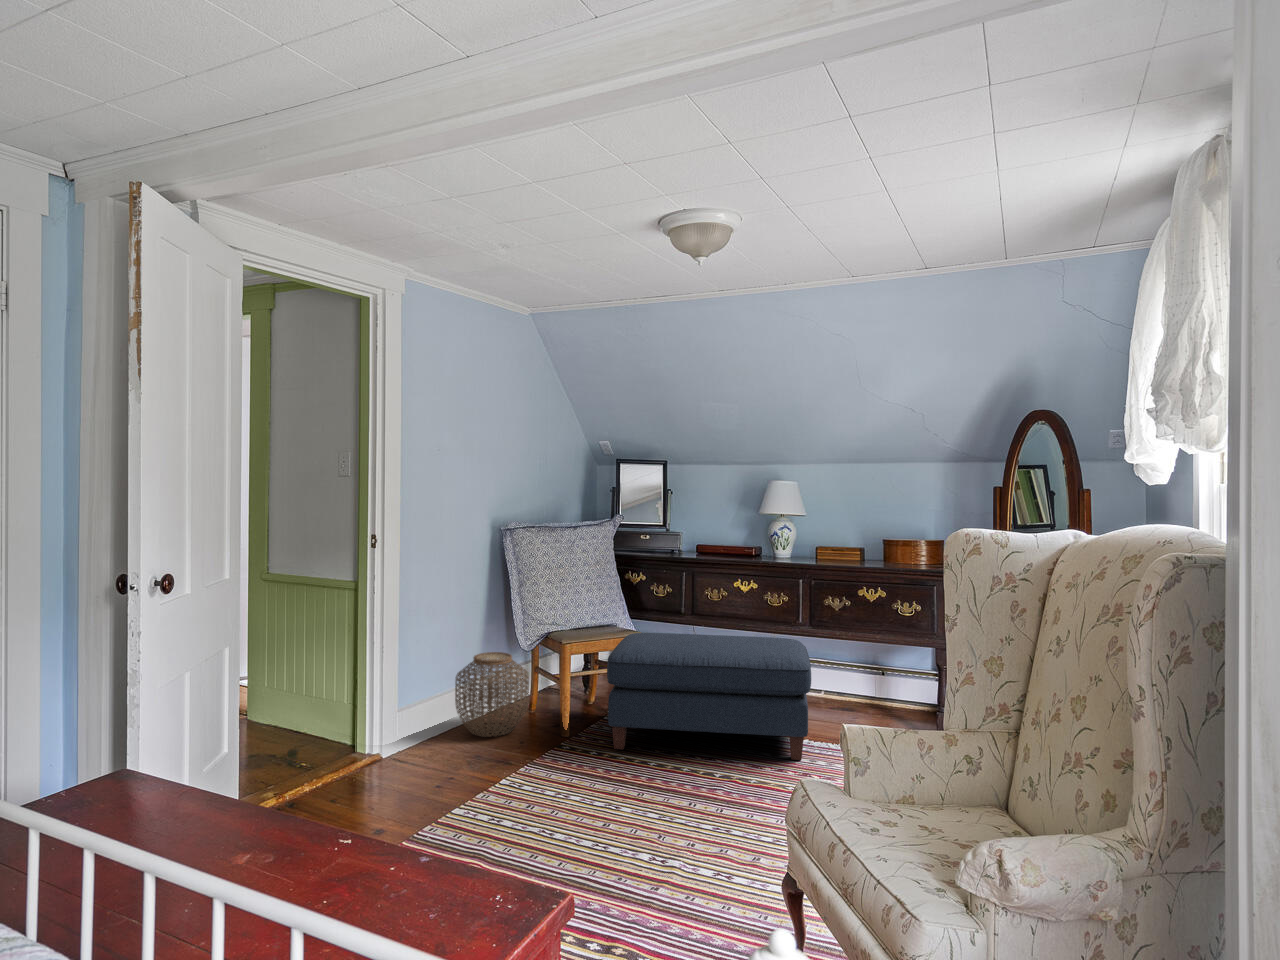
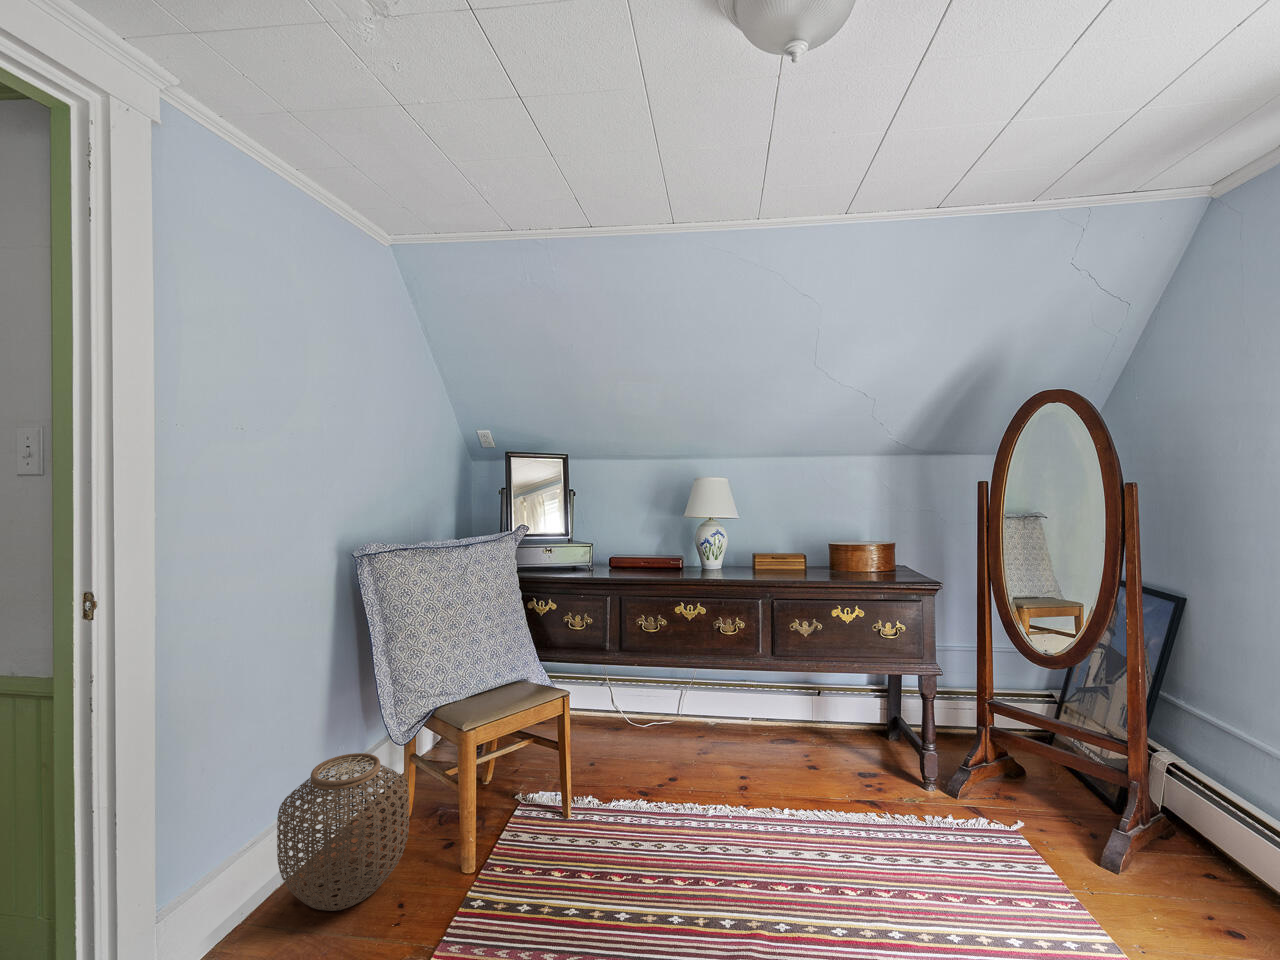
ottoman: present [607,633,811,760] -> none [545,680,842,901]

